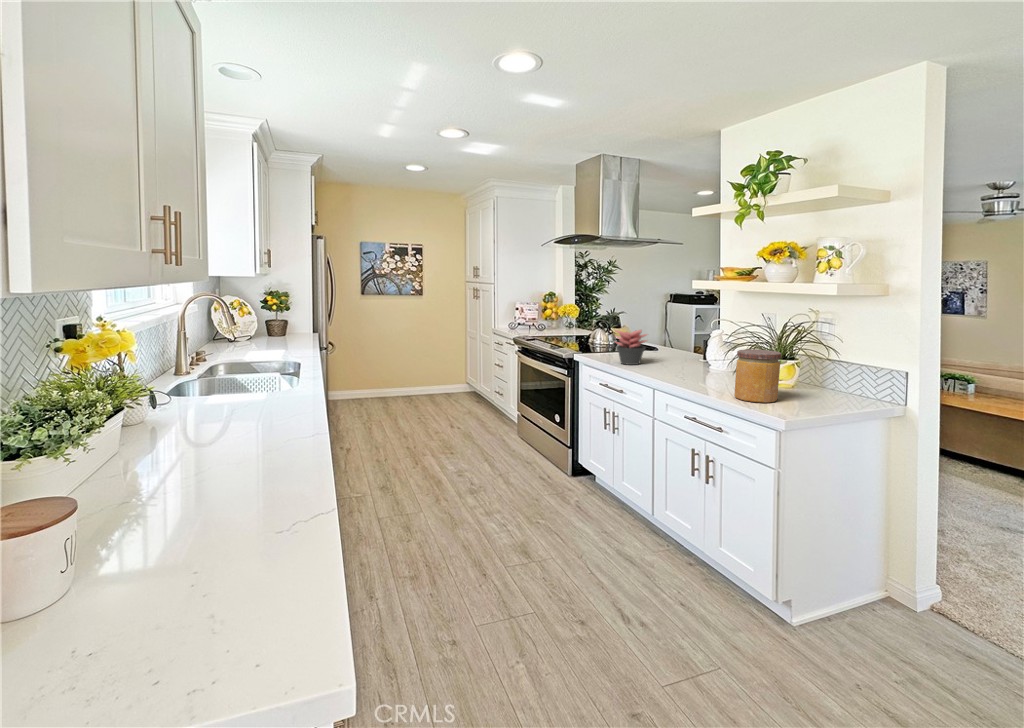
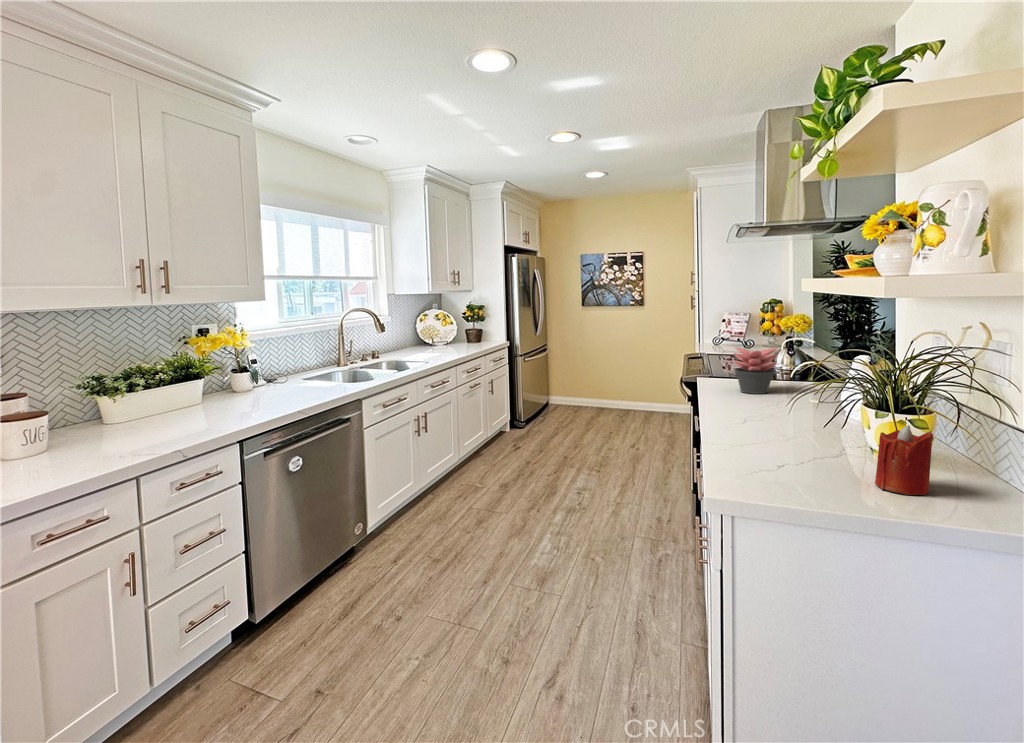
jar: present [734,349,781,403] -> none [770,382,842,466]
candle: none [812,369,845,409] -> present [875,425,933,495]

